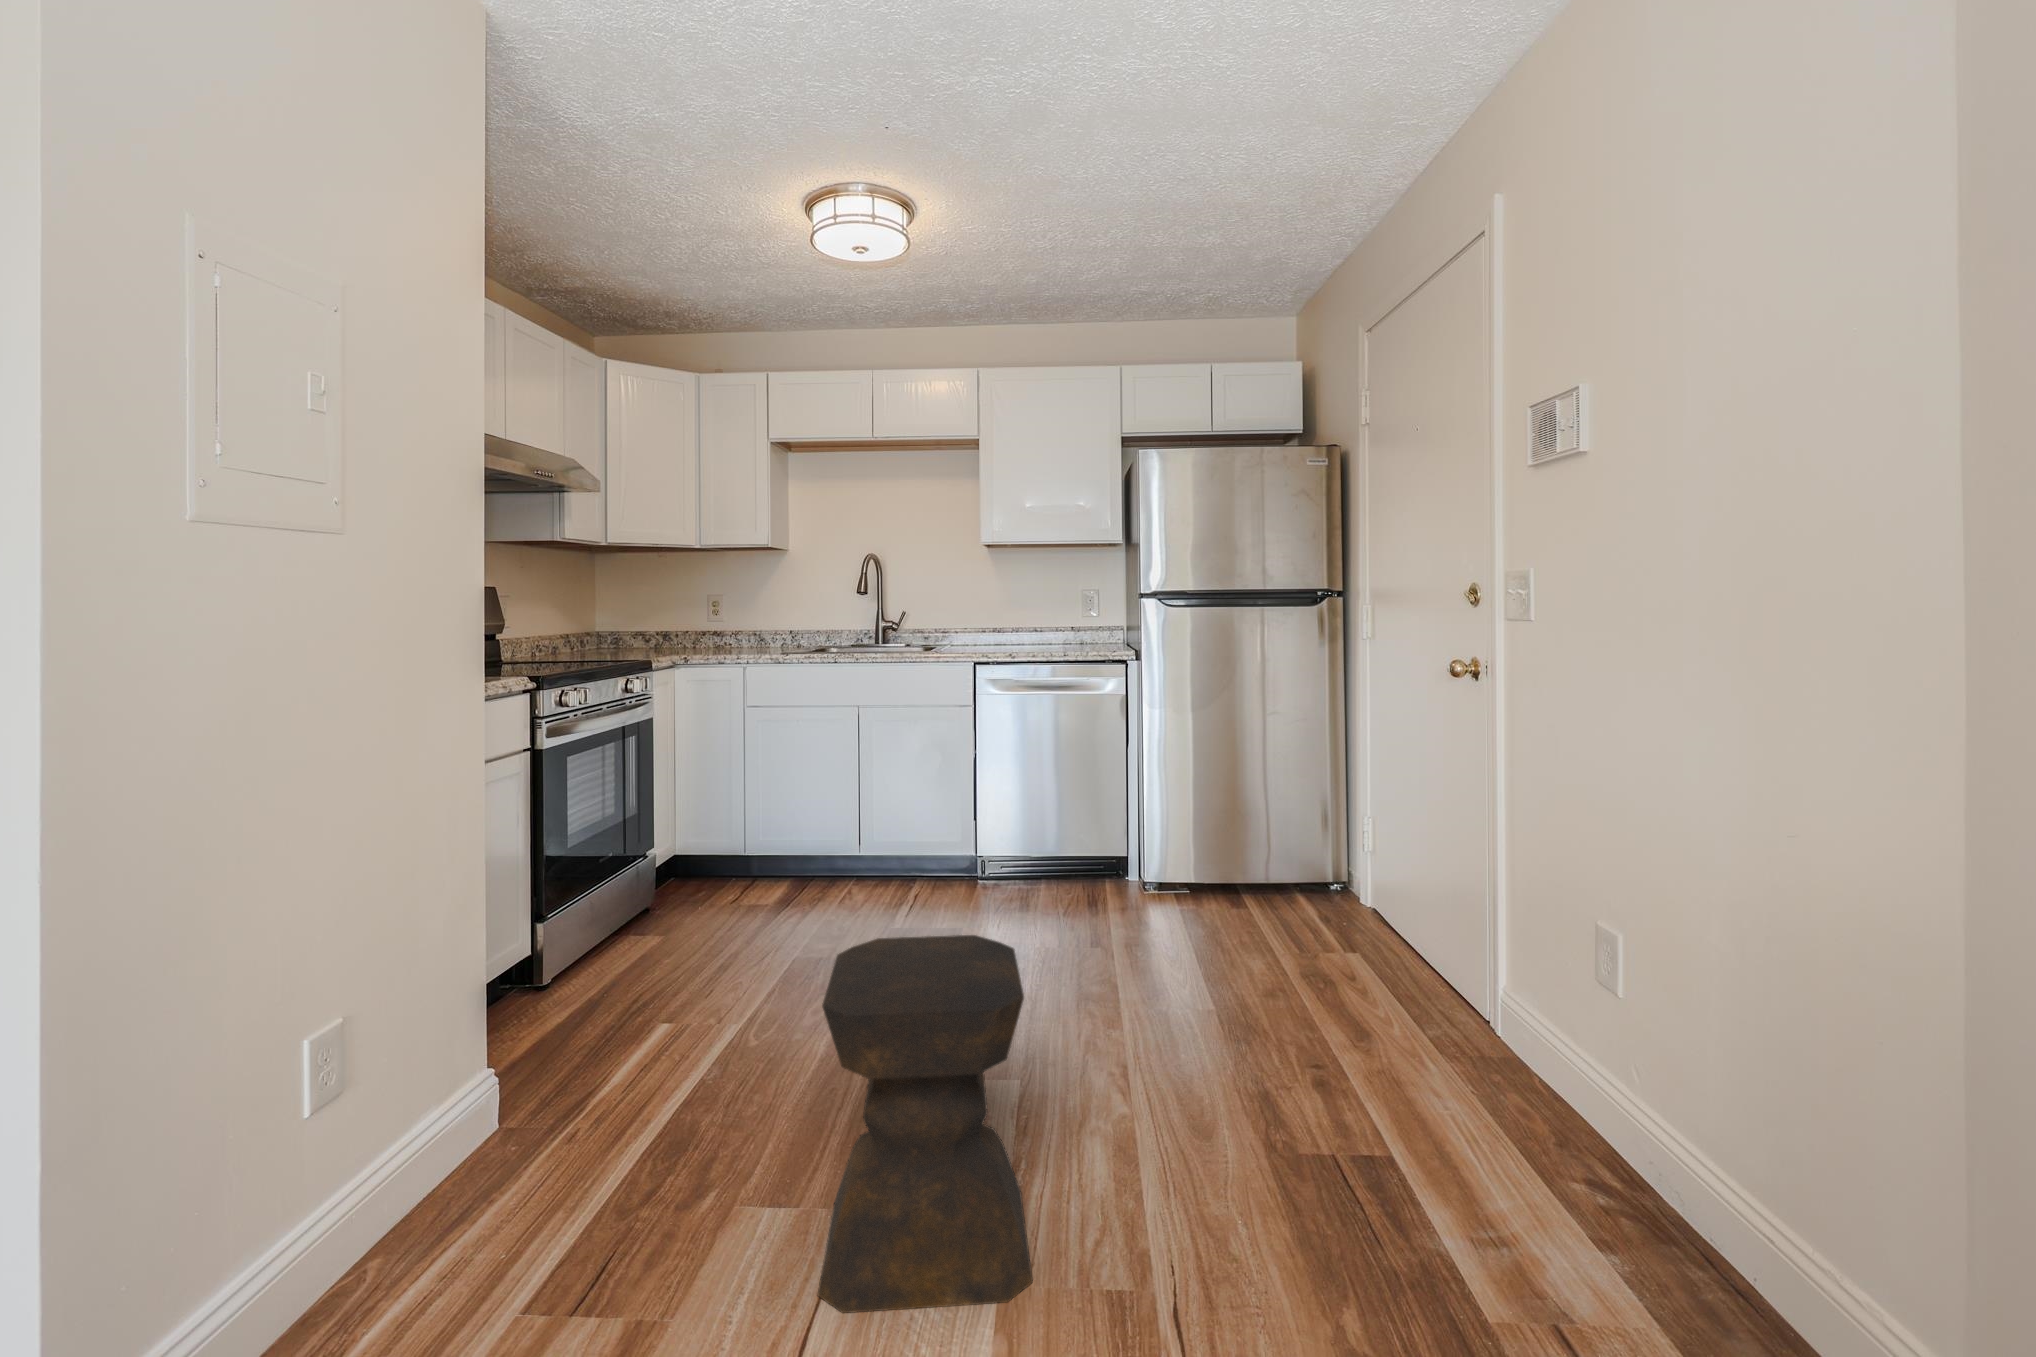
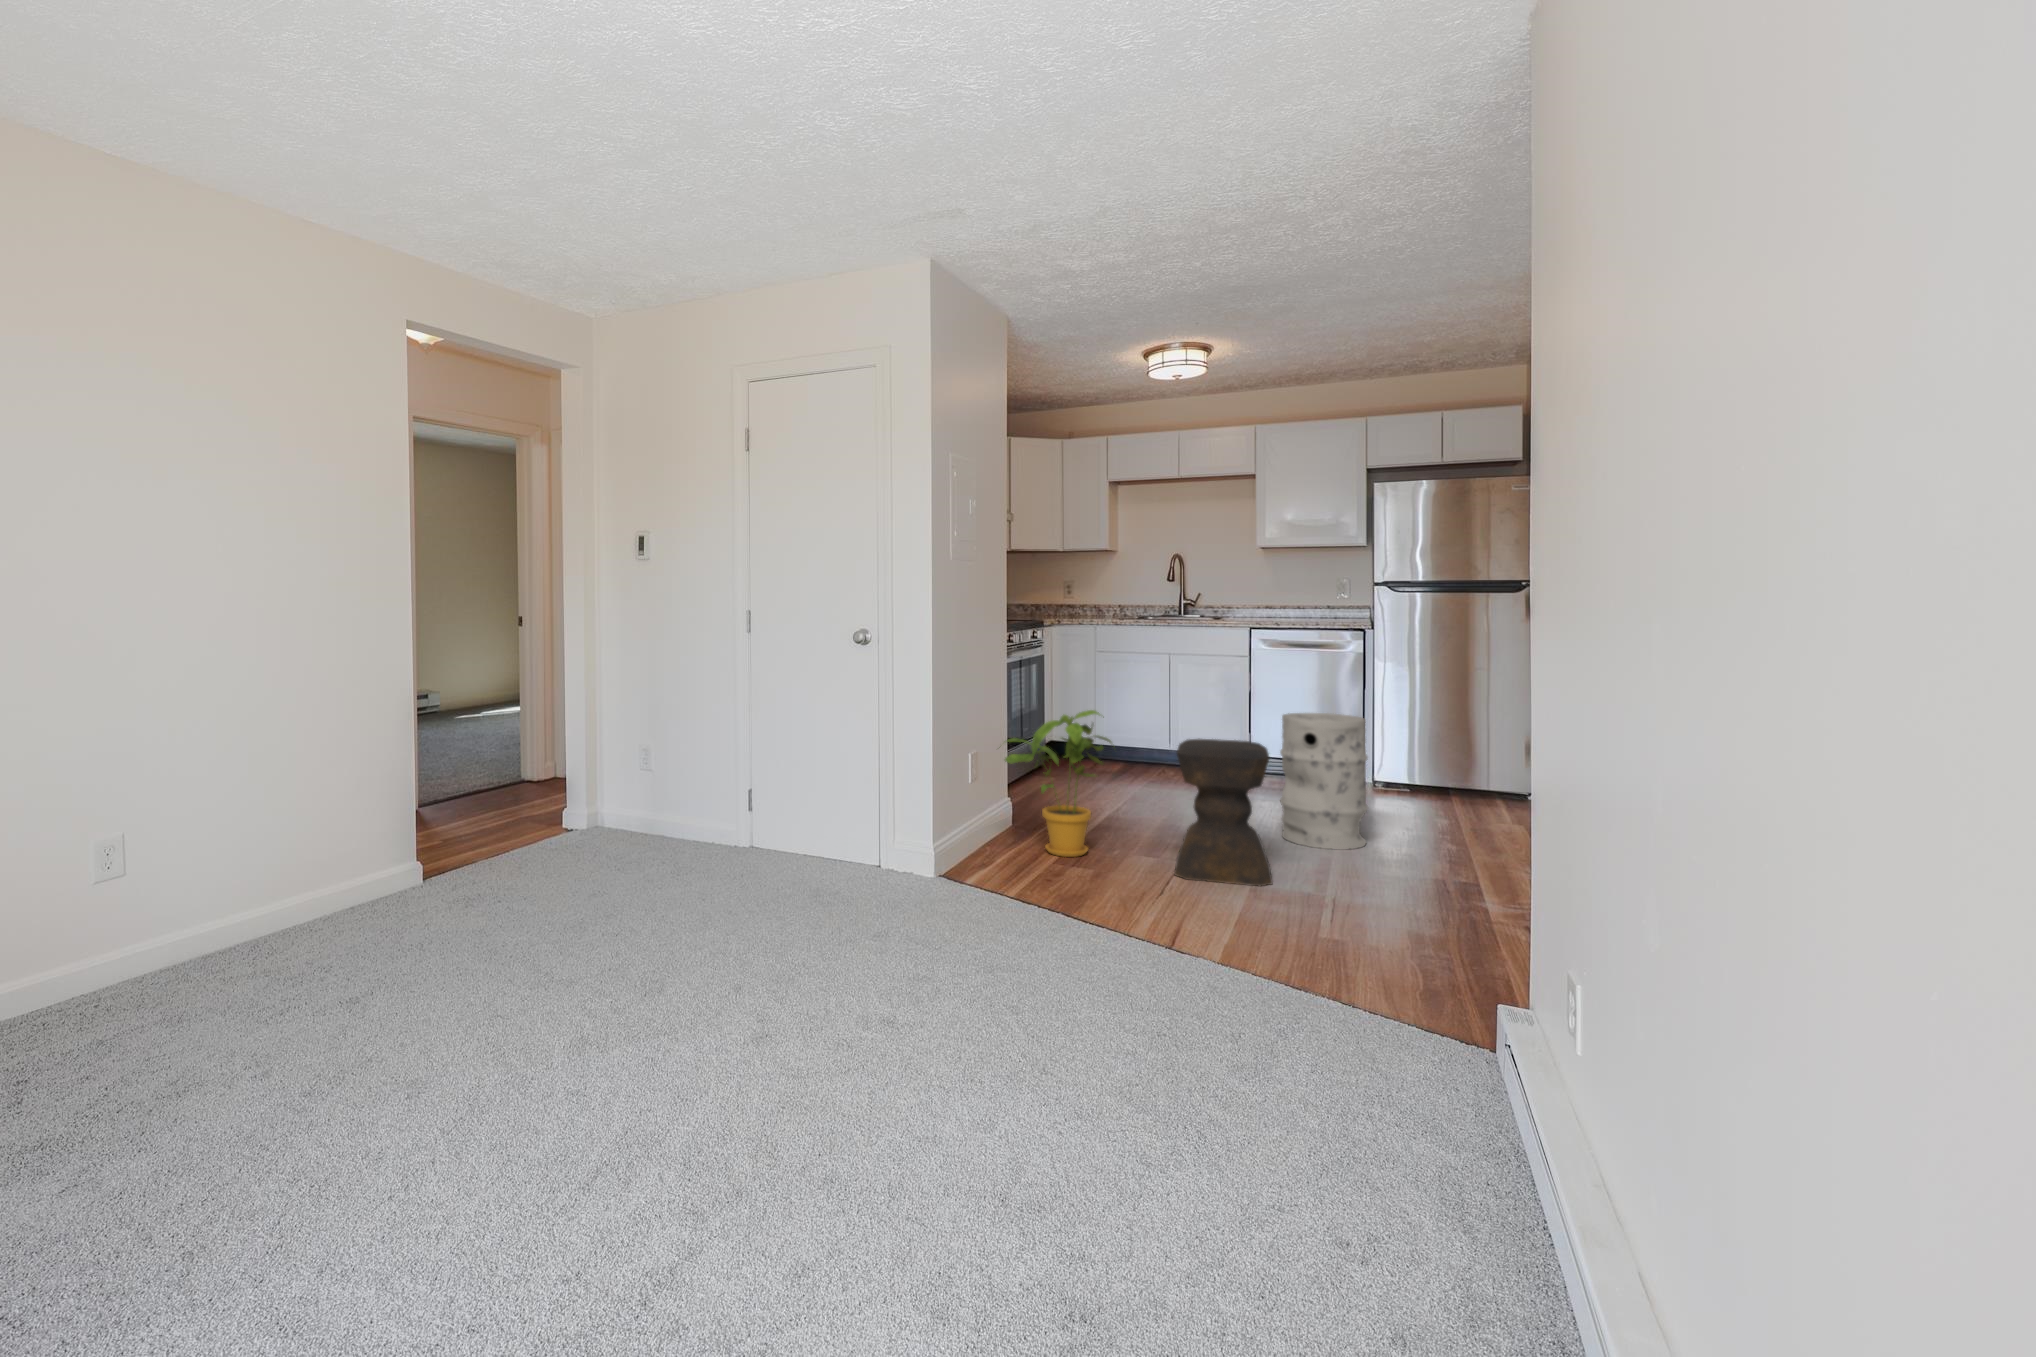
trash can: none [1029,826,1175,1094] -> present [1280,713,1368,850]
house plant: none [408,911,705,1264] -> present [999,710,1111,857]

